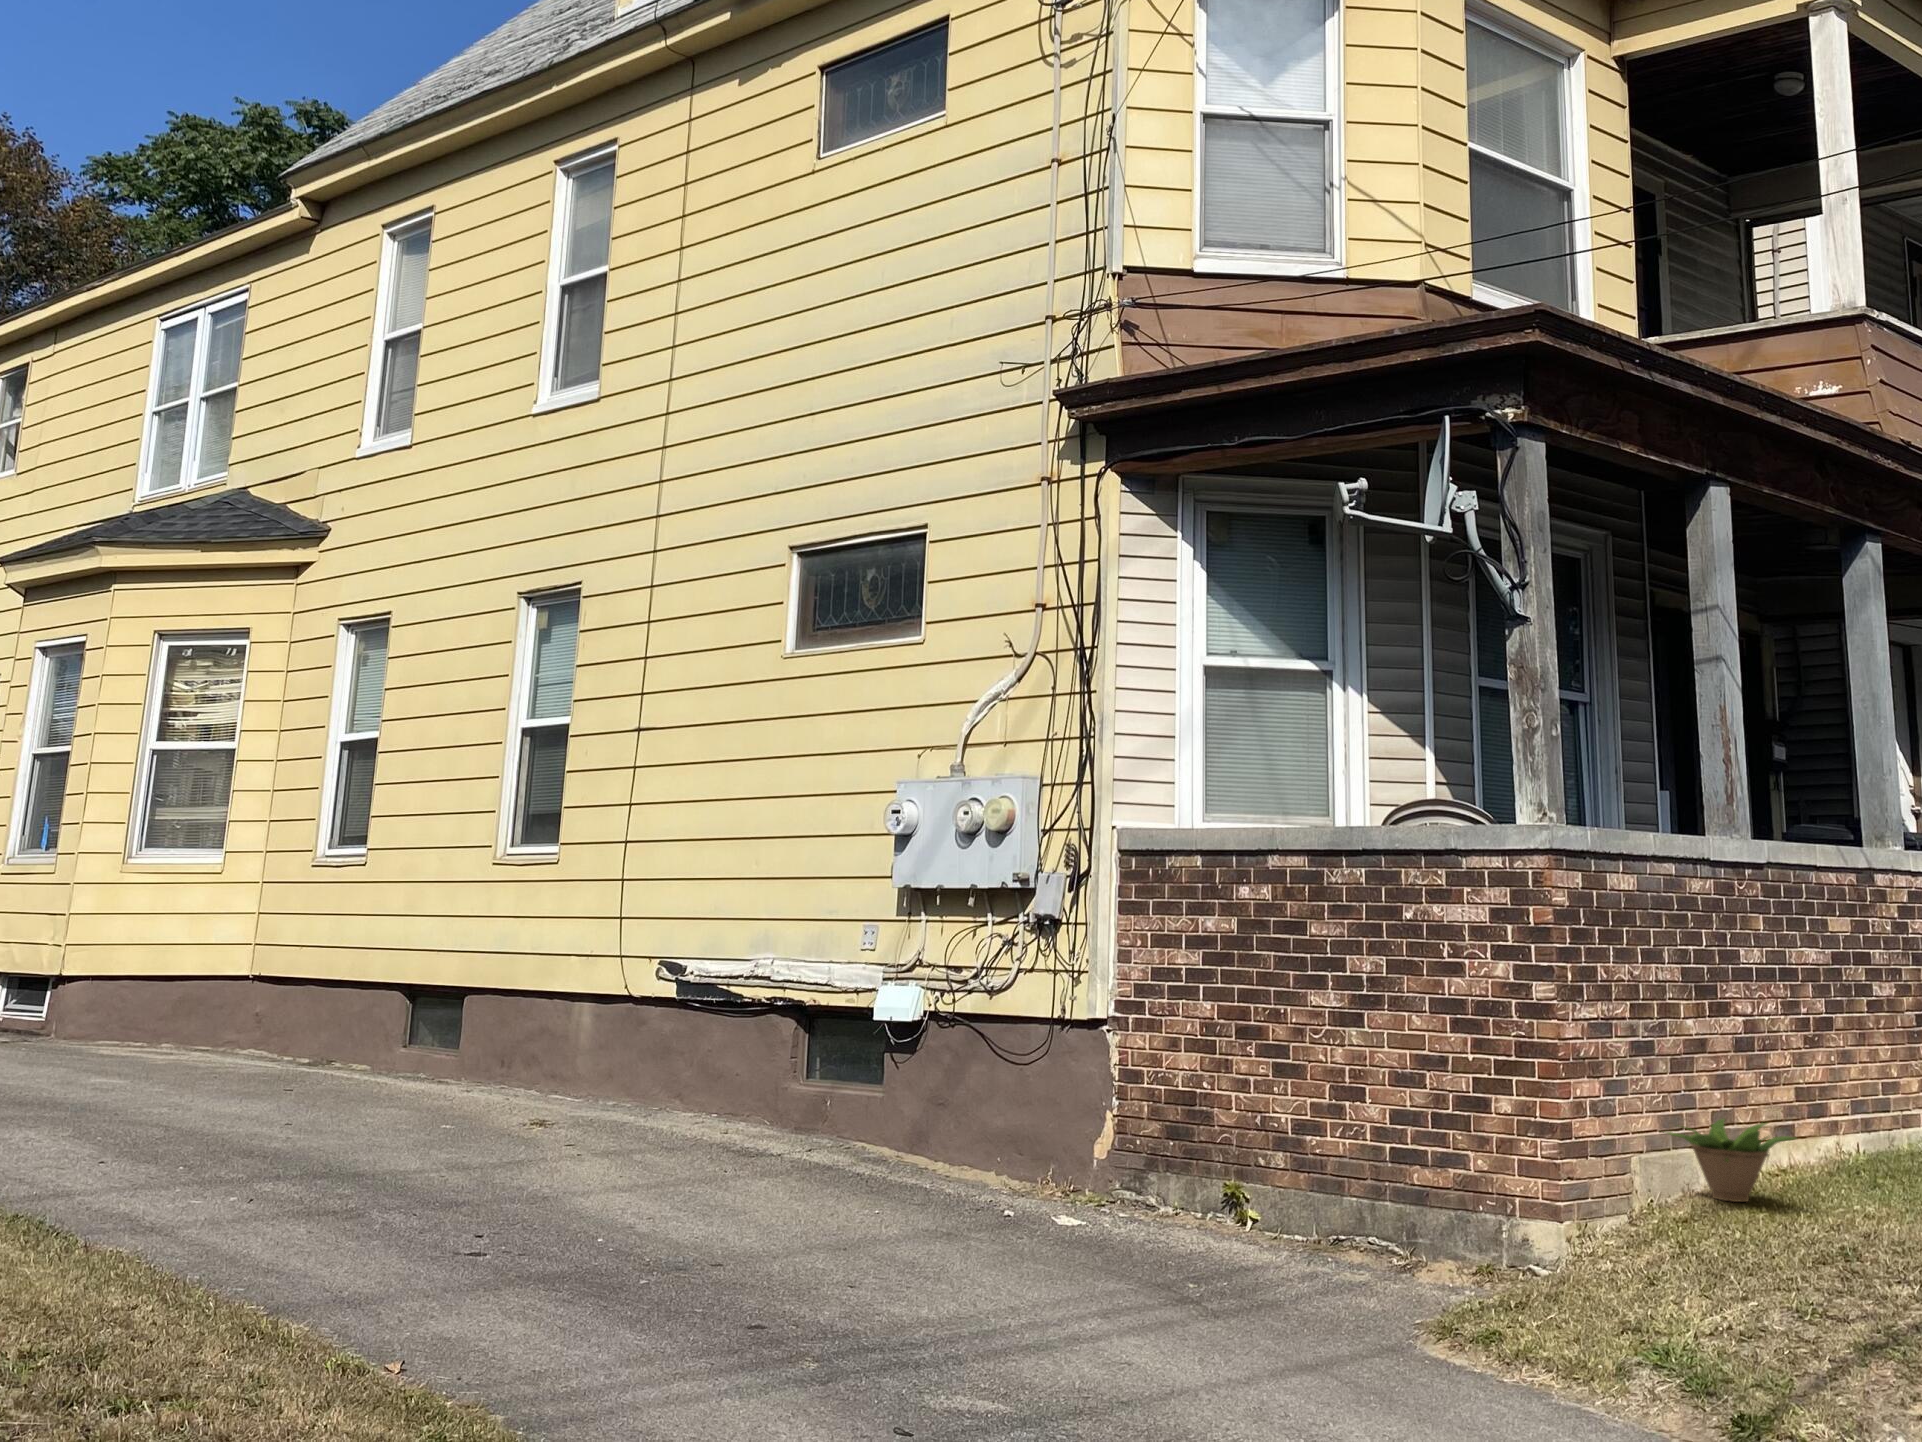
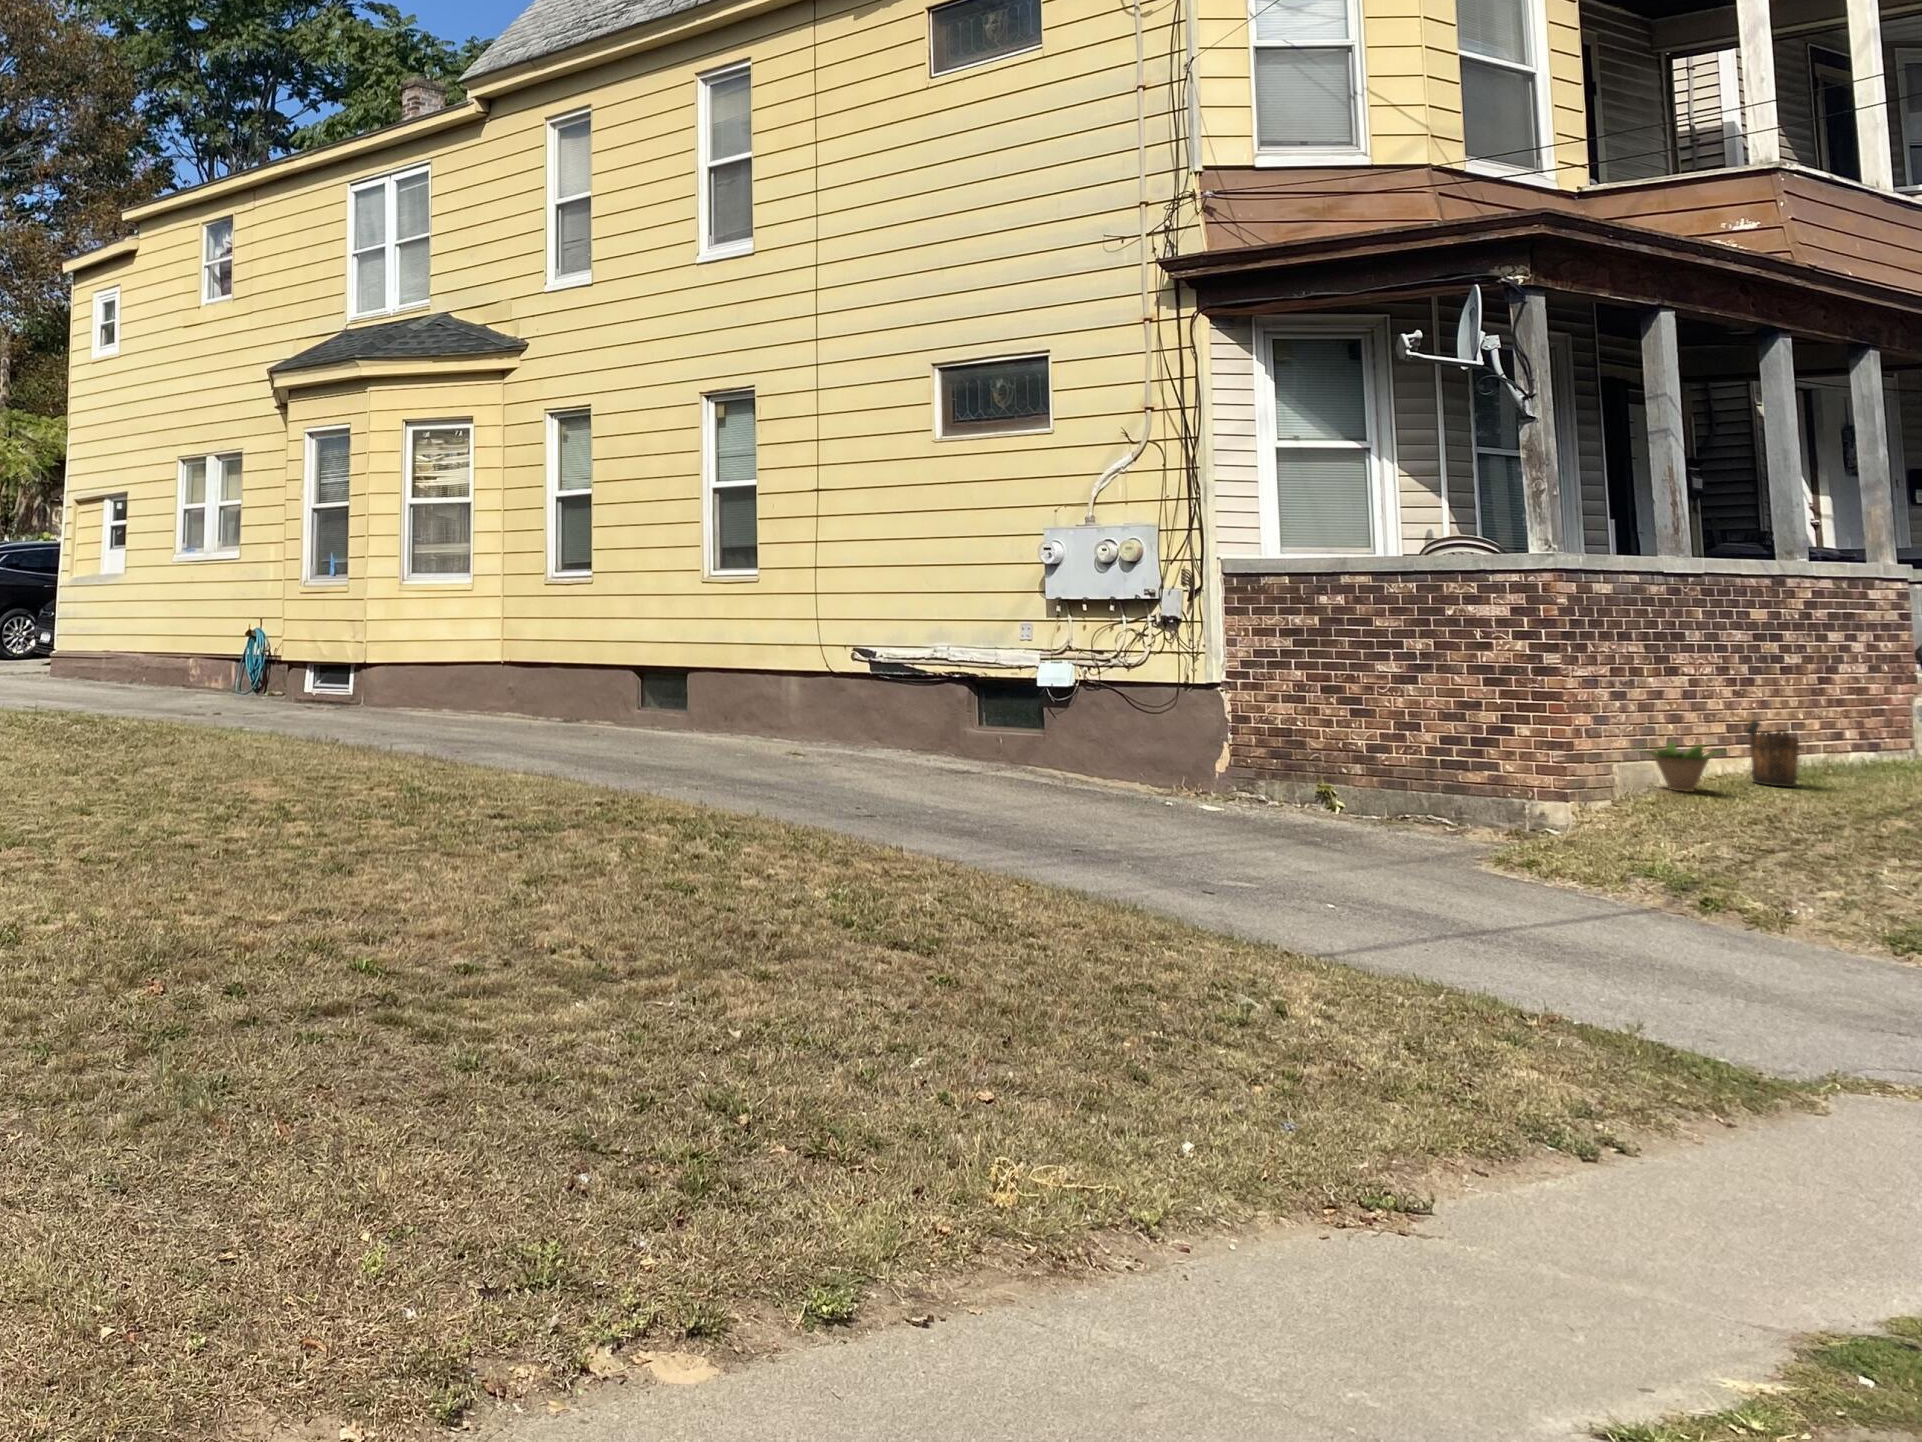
bucket: none [1802,1067,1898,1185] -> present [1731,712,1800,787]

